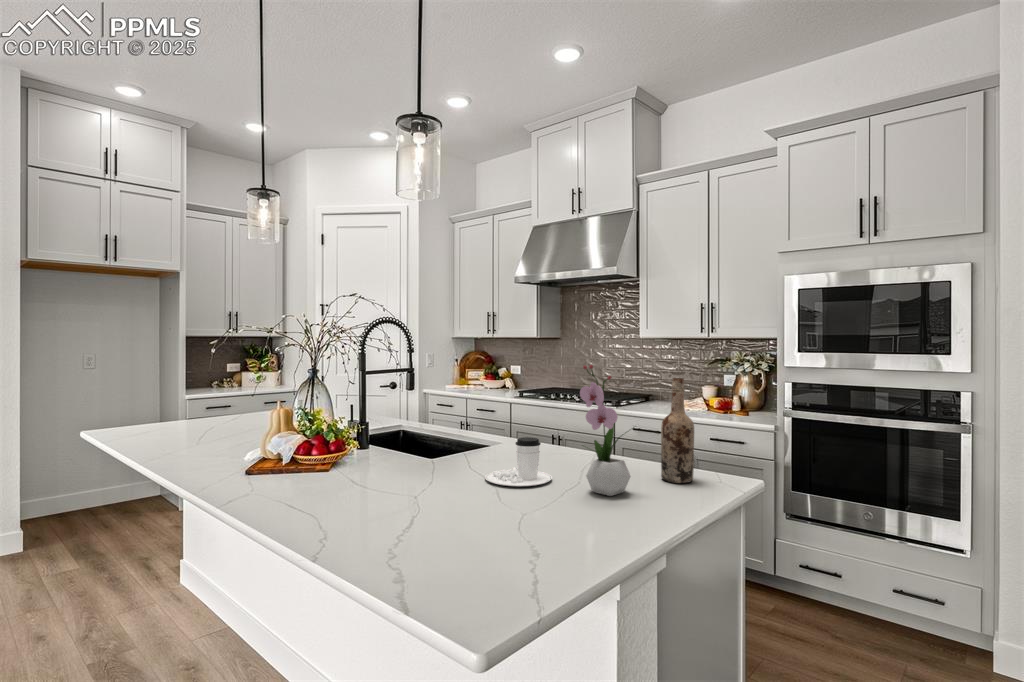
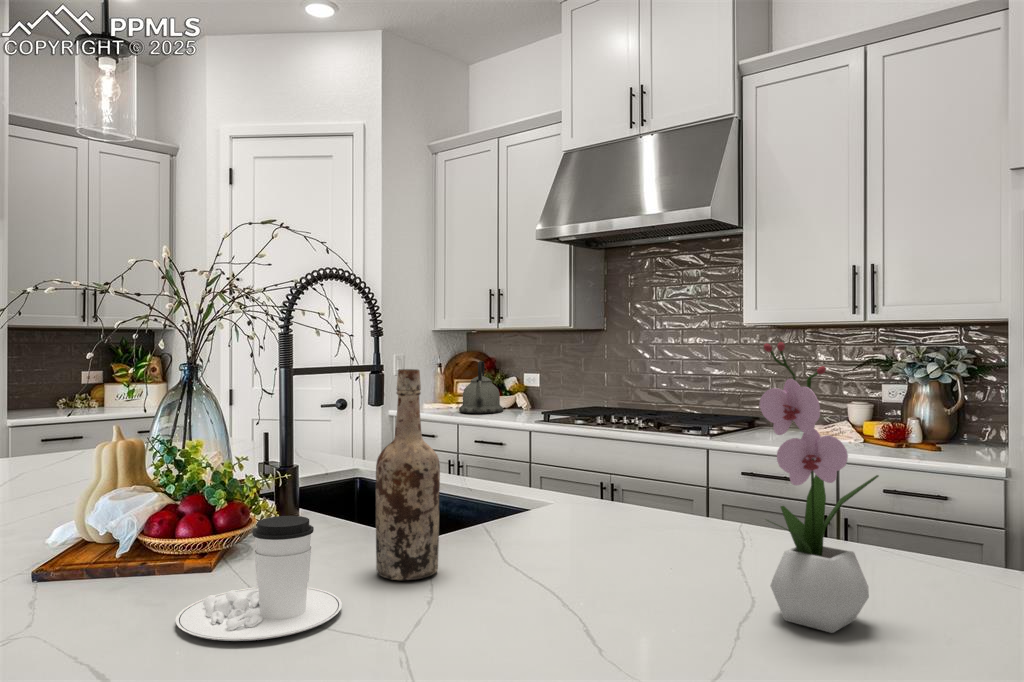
kettle: none [468,358,496,391] -> present [459,361,503,413]
wine bottle: present [661,378,694,483] -> present [376,369,440,580]
coffee cup: present [485,437,552,486] -> present [176,516,342,641]

